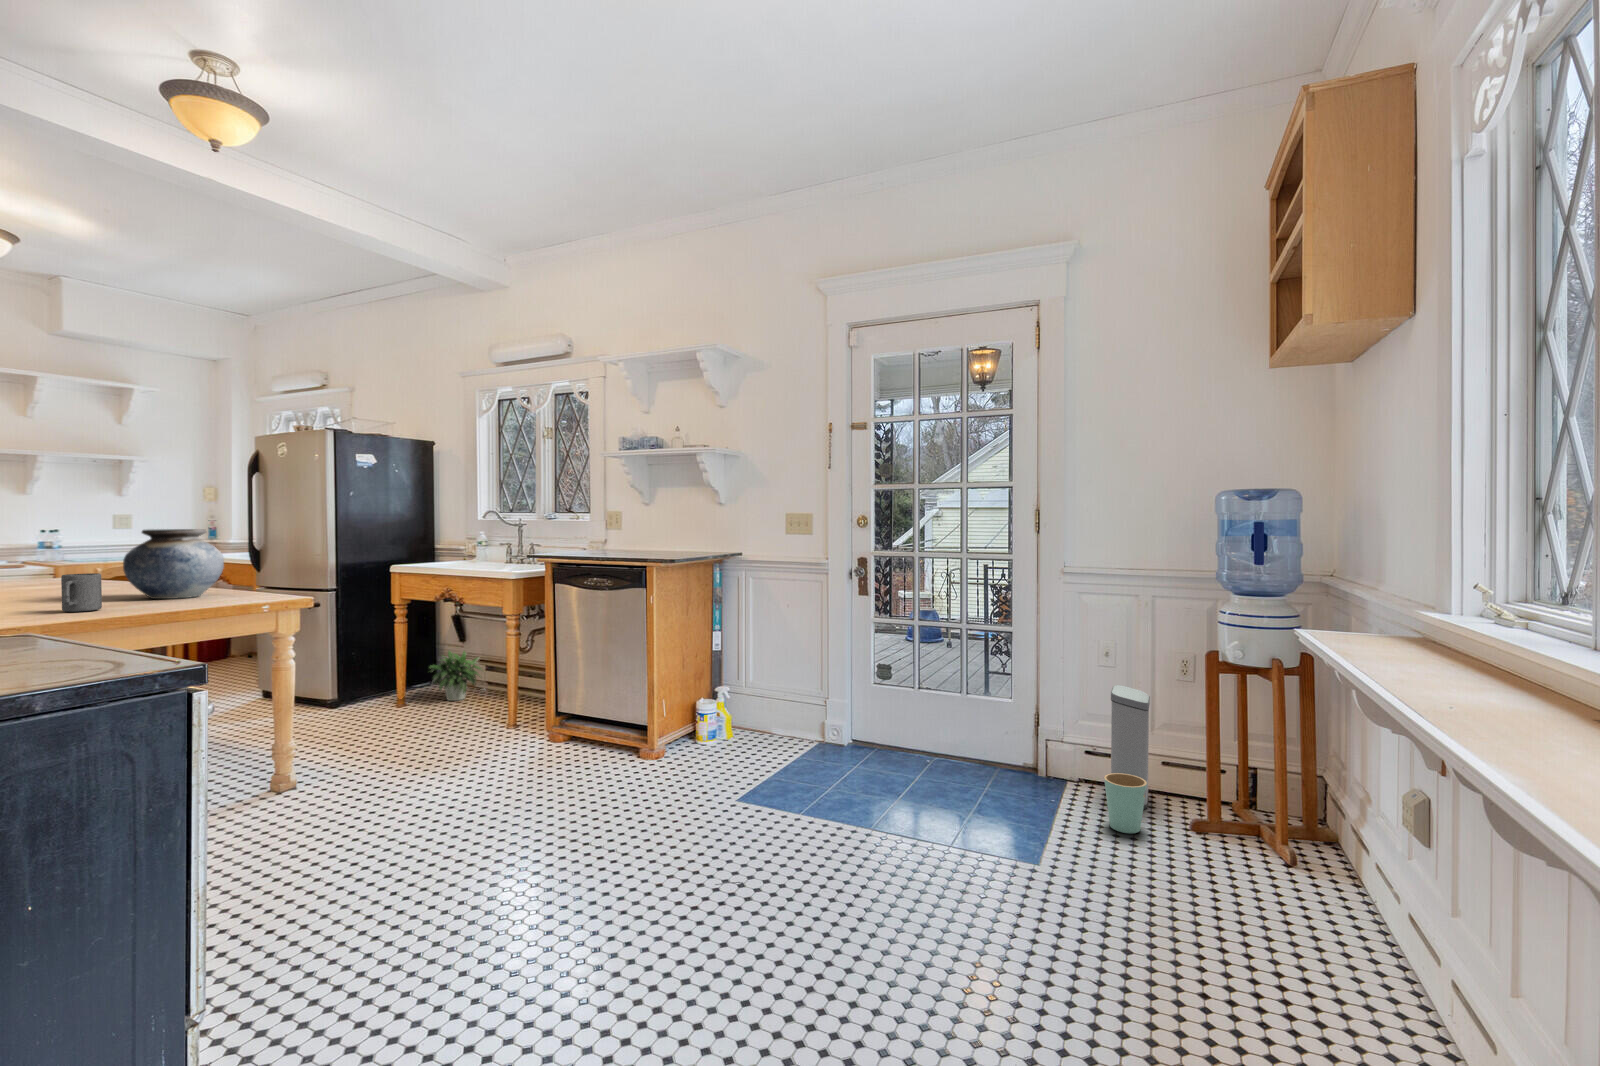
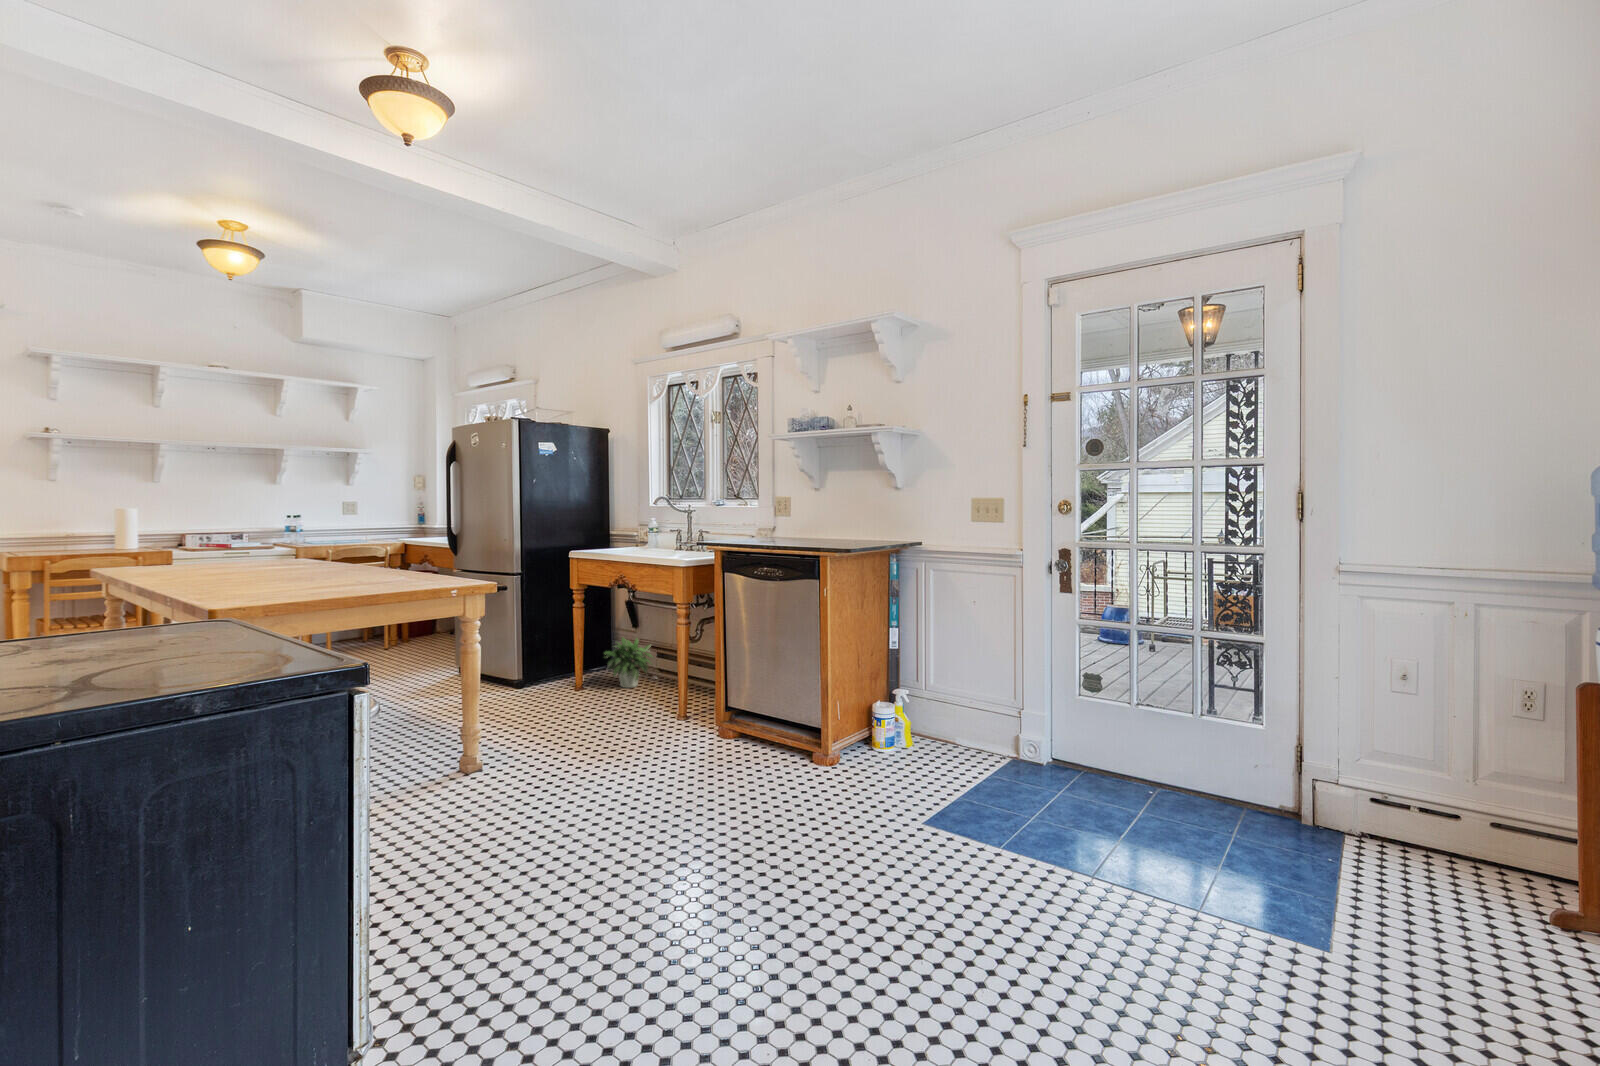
vase: present [123,529,224,599] -> none [333,515,418,582]
mug: present [61,573,102,612] -> none [278,557,311,594]
trash can: present [1104,685,1150,833] -> none [1412,718,1481,919]

